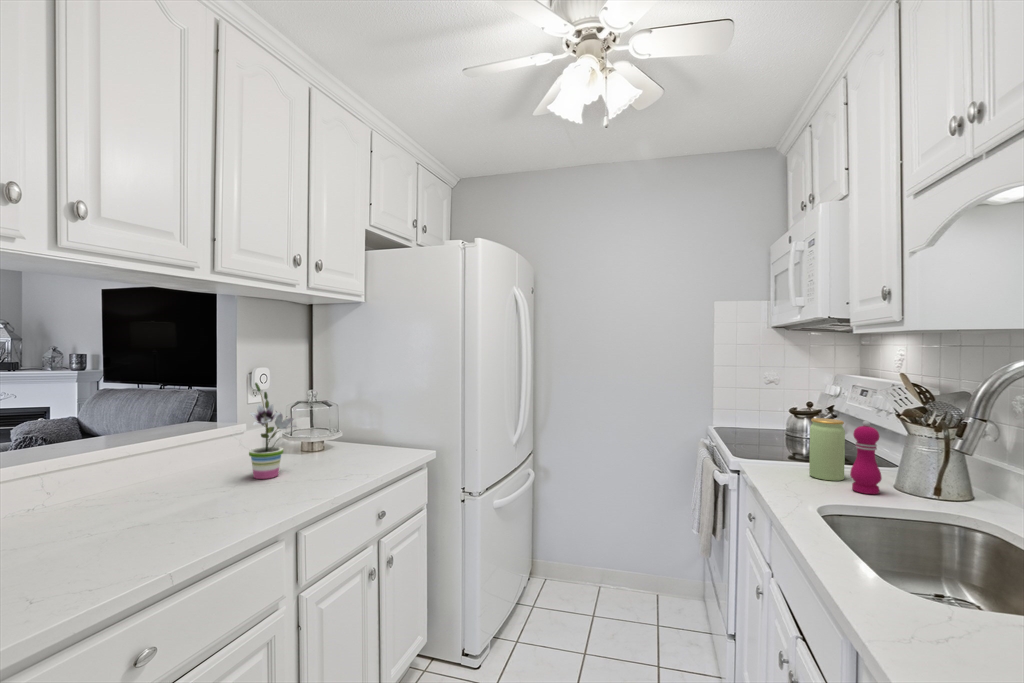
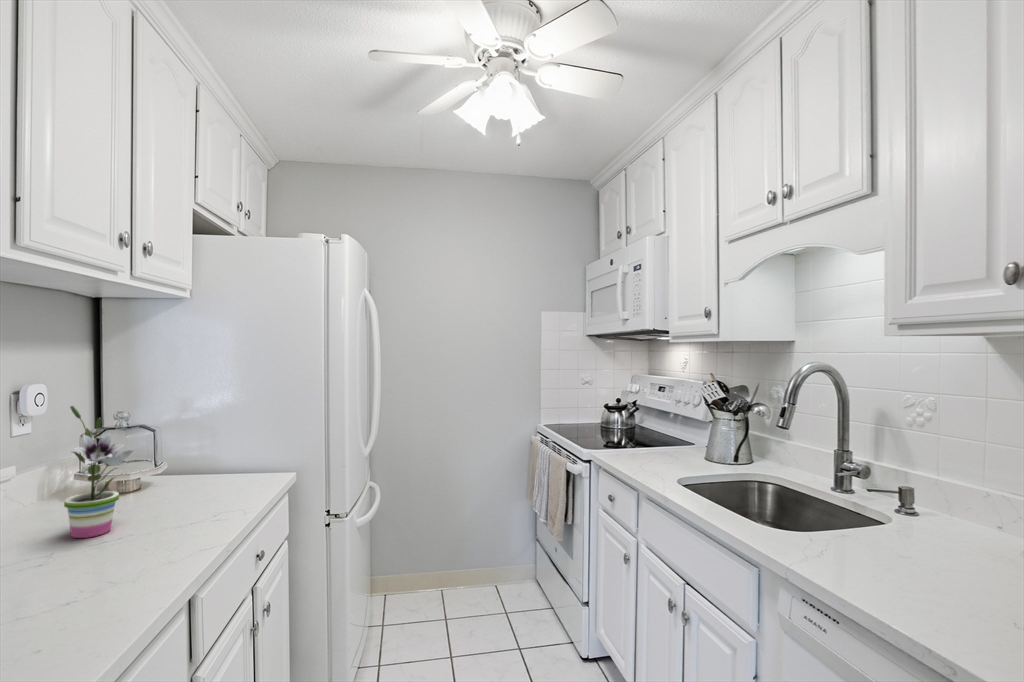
jar: present [809,418,845,481] -> none [648,411,673,459]
pepper mill: present [850,421,882,494] -> none [684,410,704,466]

